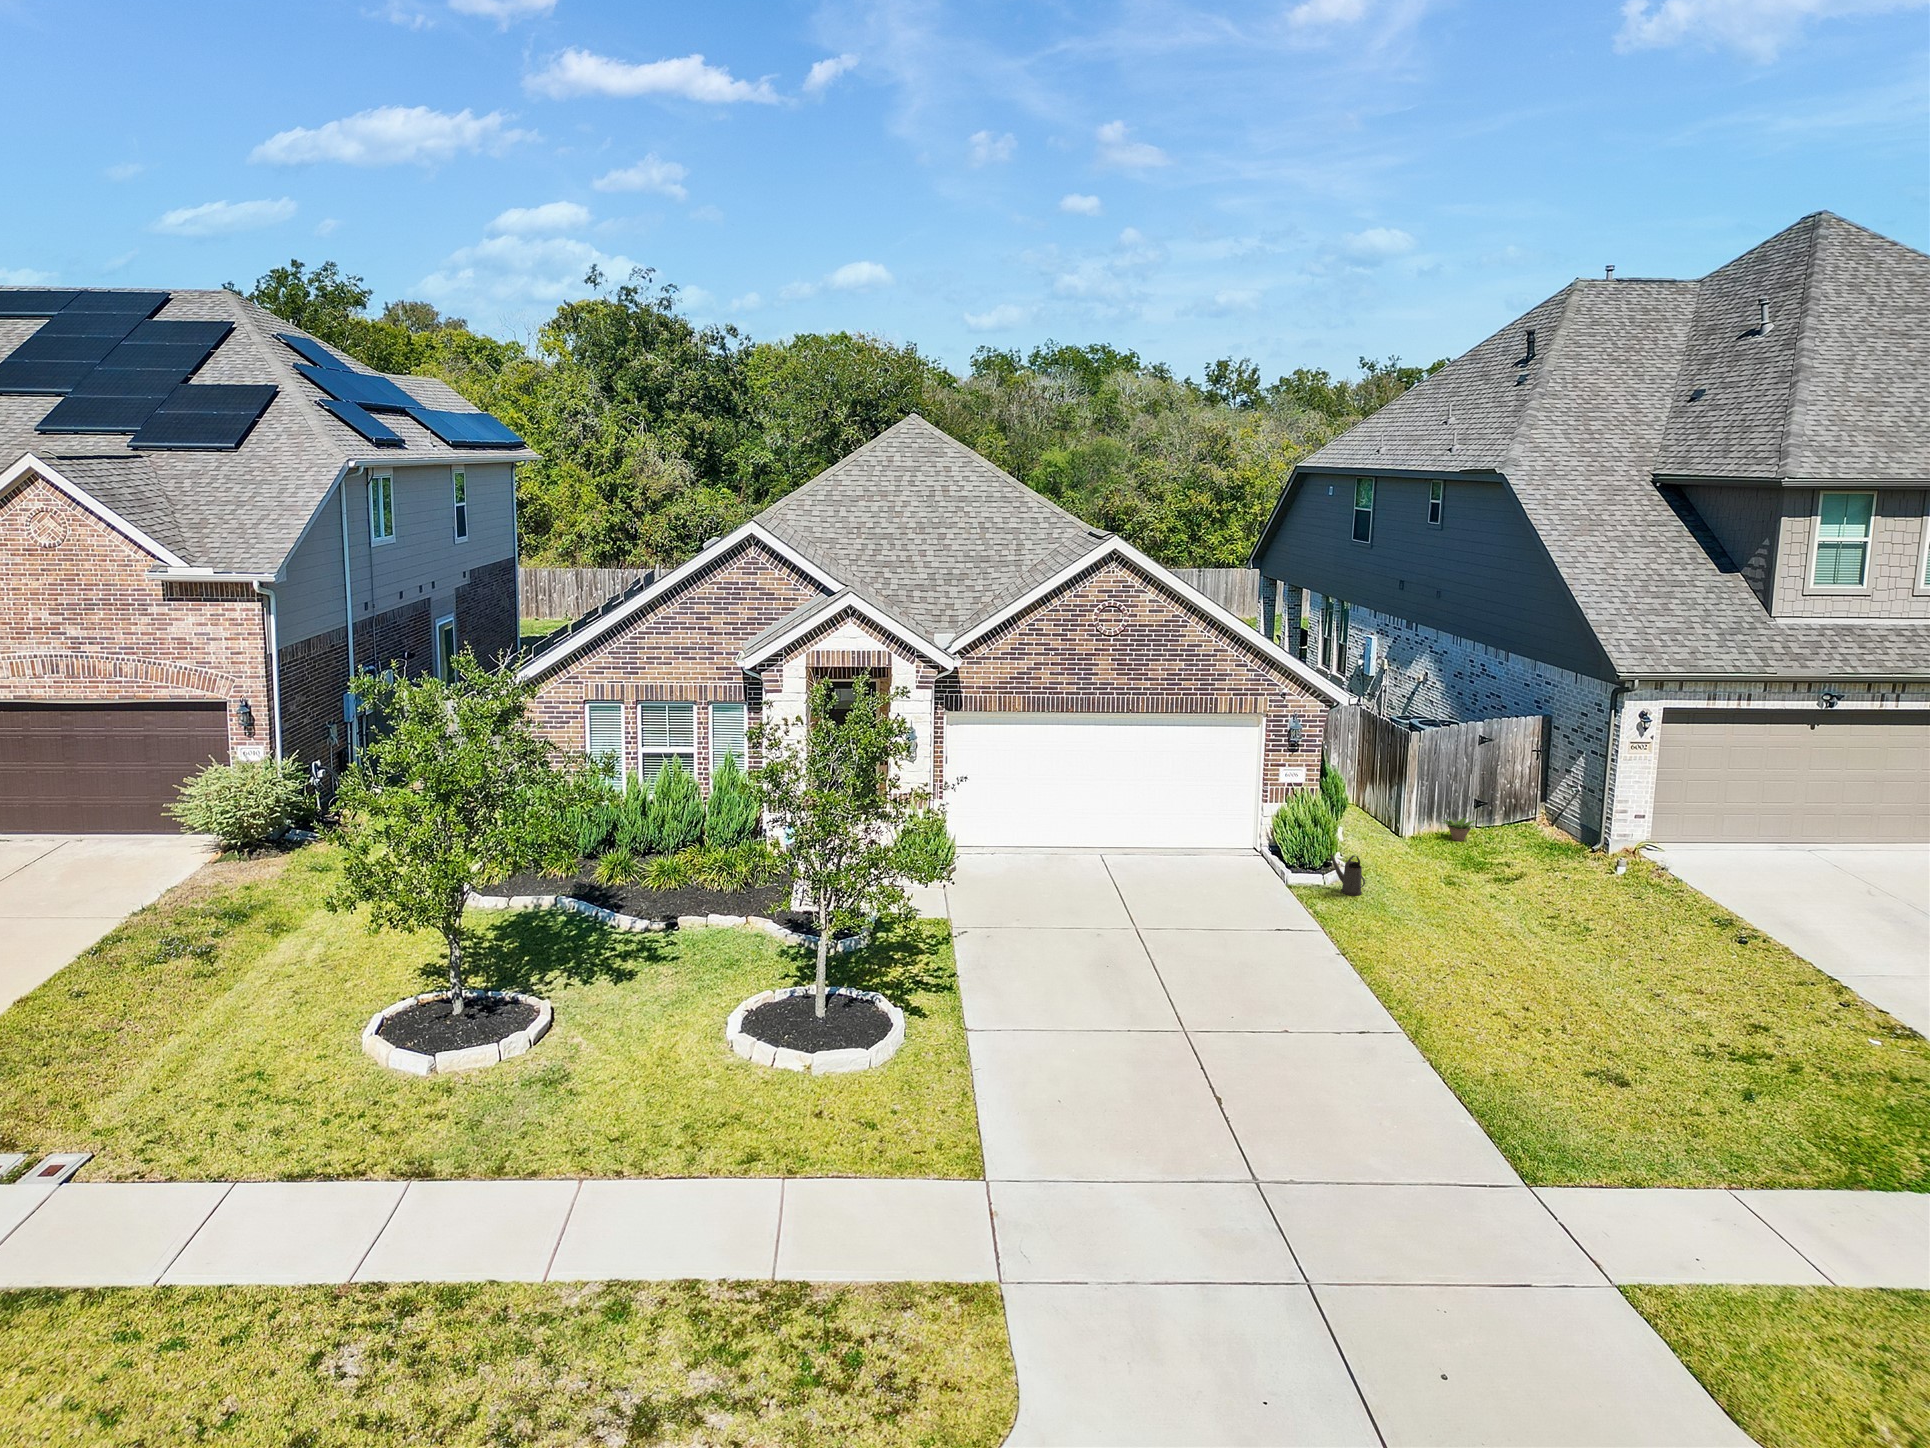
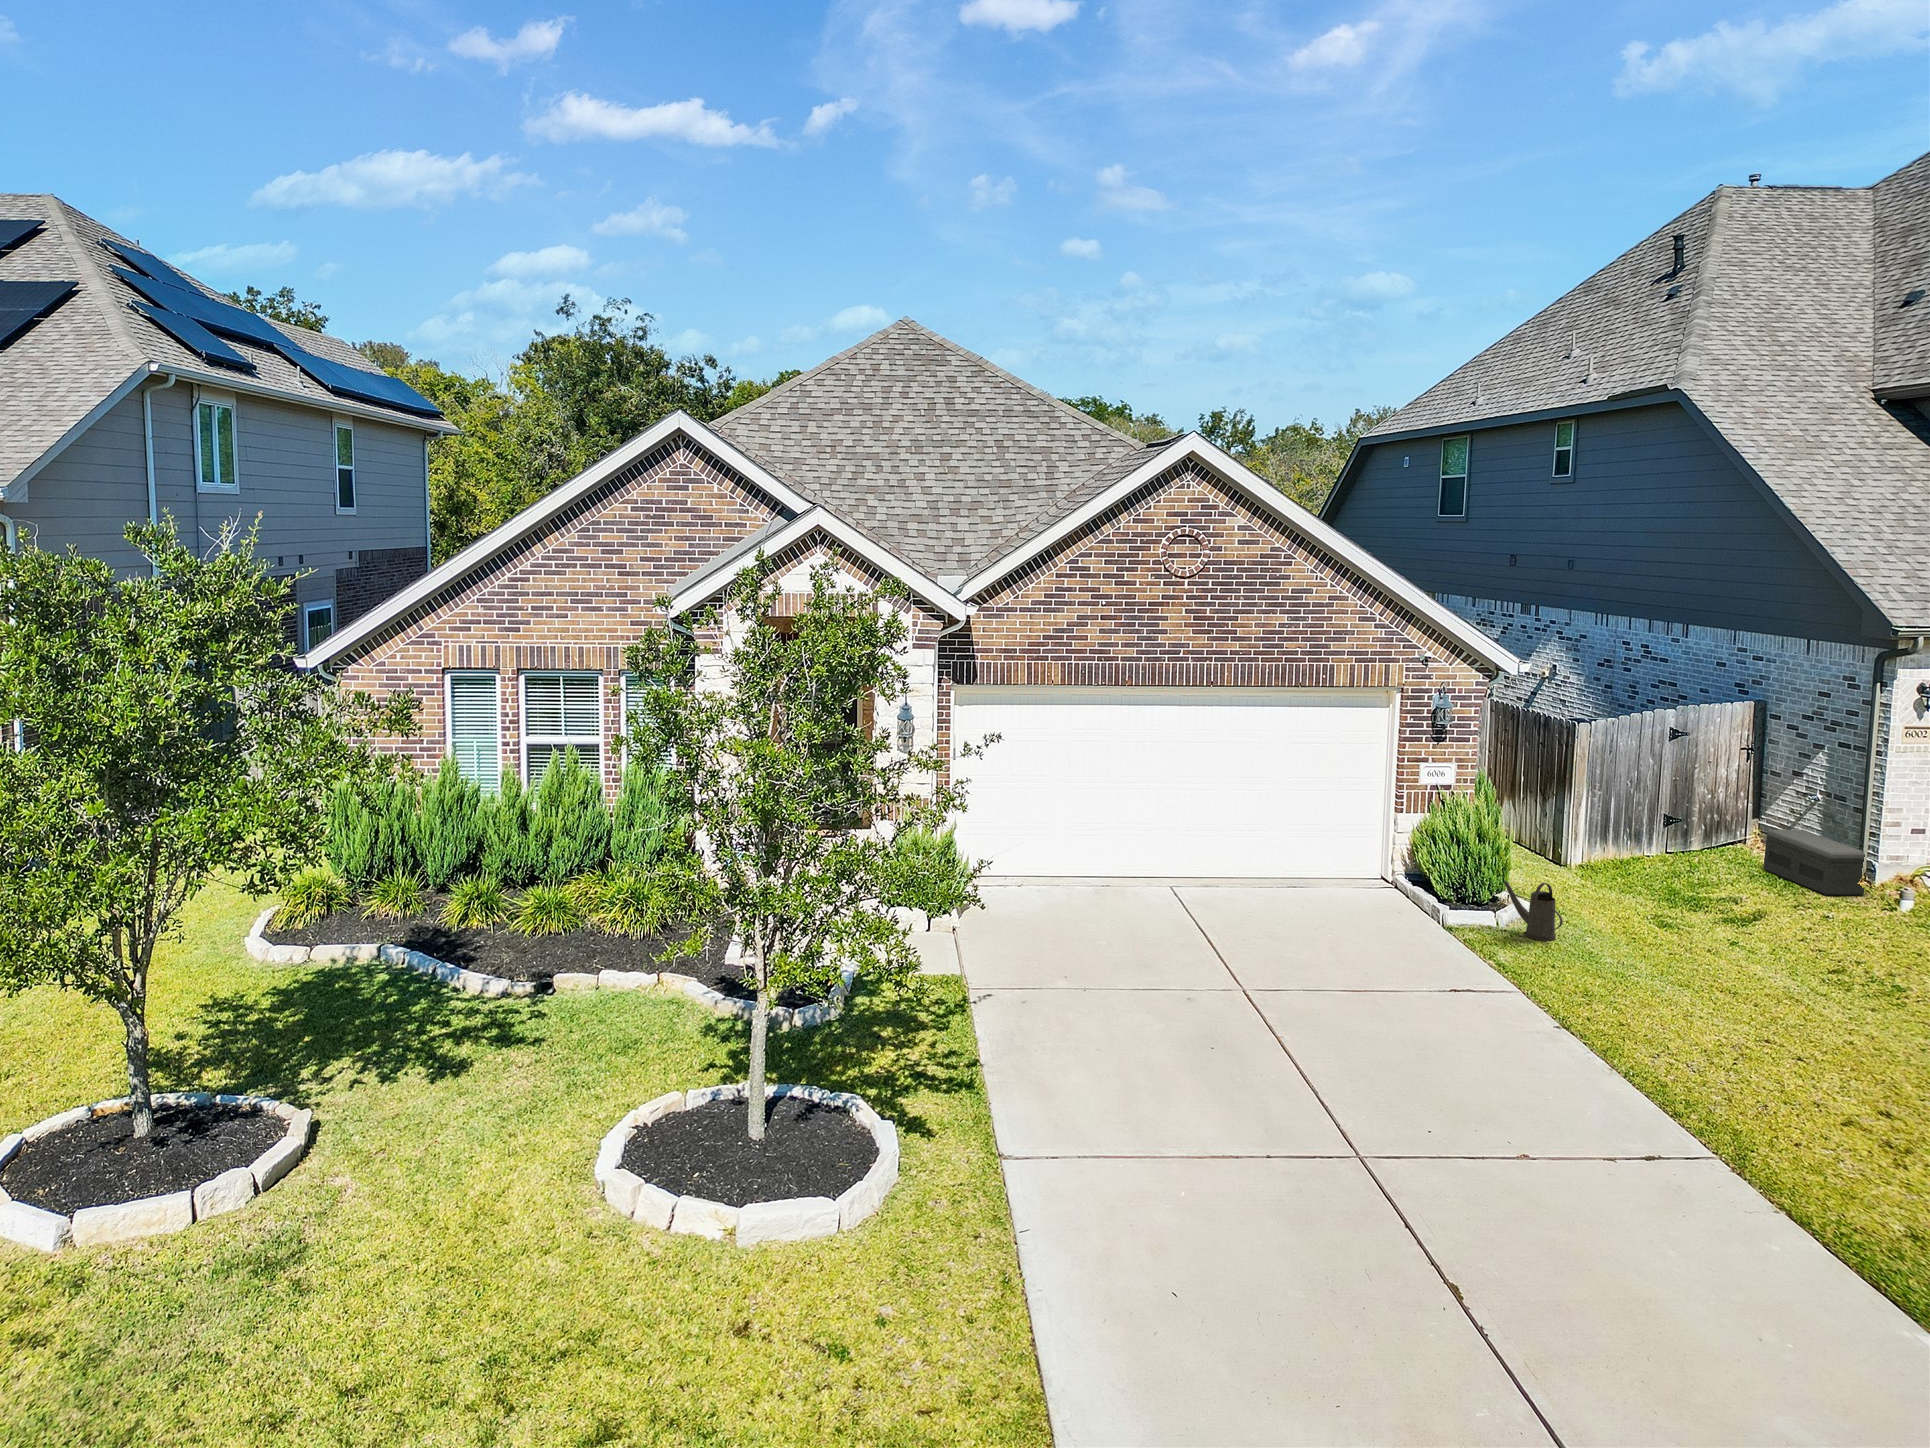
storage bench: none [1536,814,1600,863] -> present [1763,830,1865,896]
decorative plant: present [1443,817,1477,841] -> none [1630,836,1683,868]

